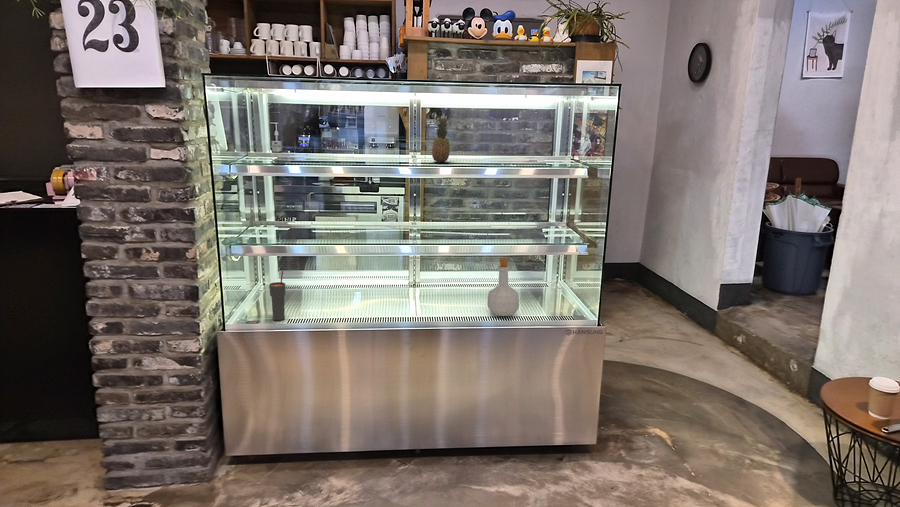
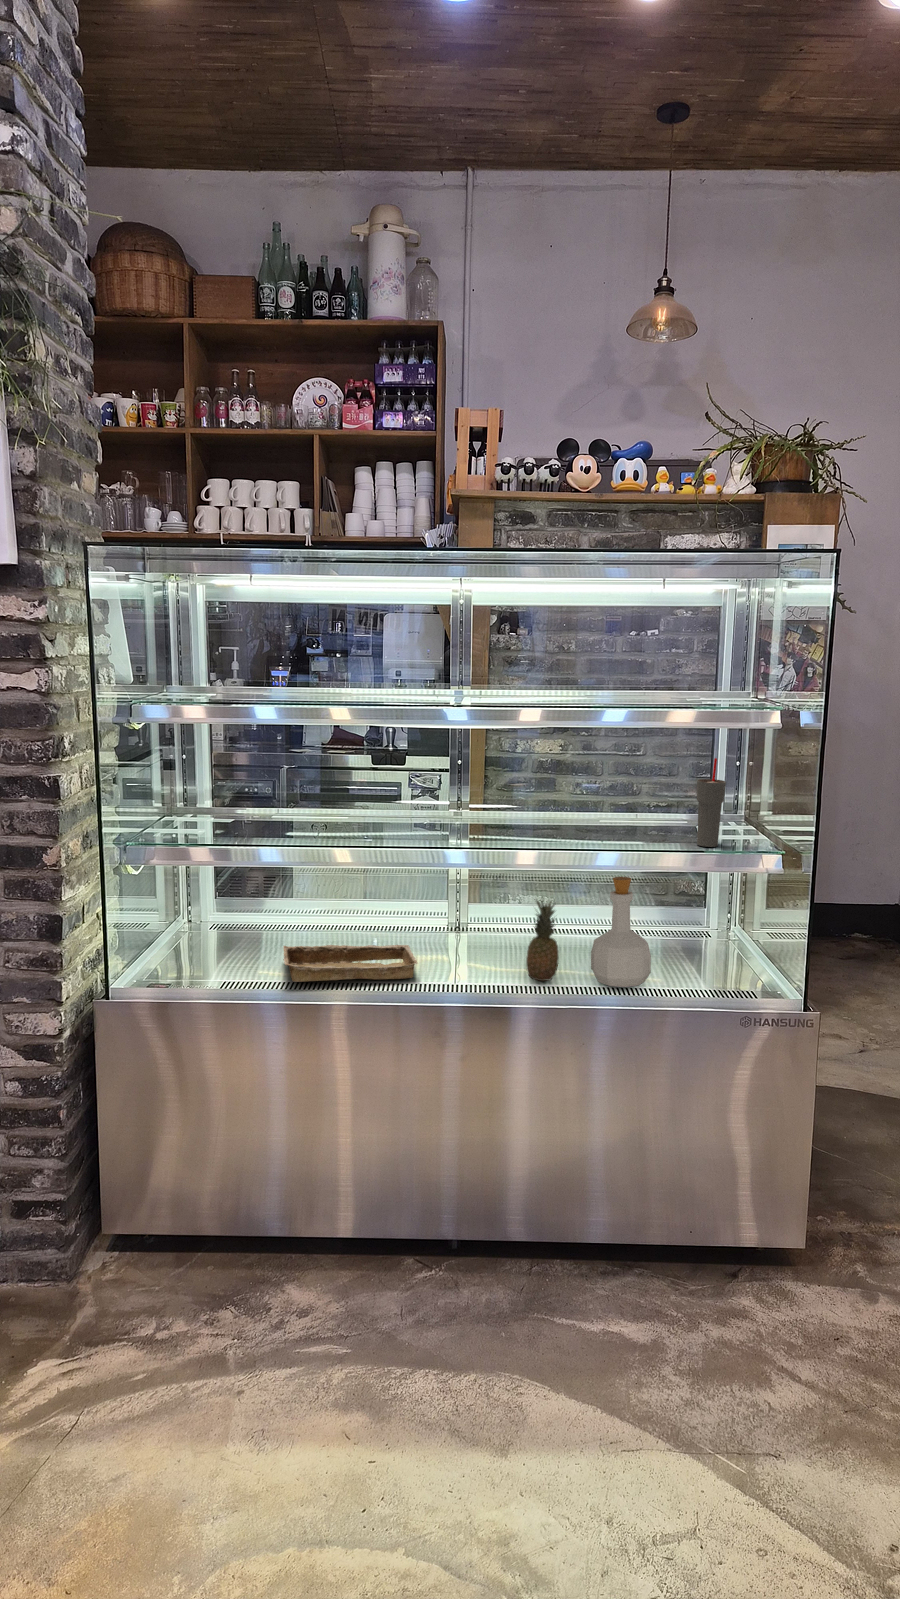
fruit: present [432,115,450,162] -> present [526,900,559,981]
cup: present [269,271,285,320] -> present [697,758,726,847]
tray: none [321,296,396,318] -> present [283,945,417,982]

